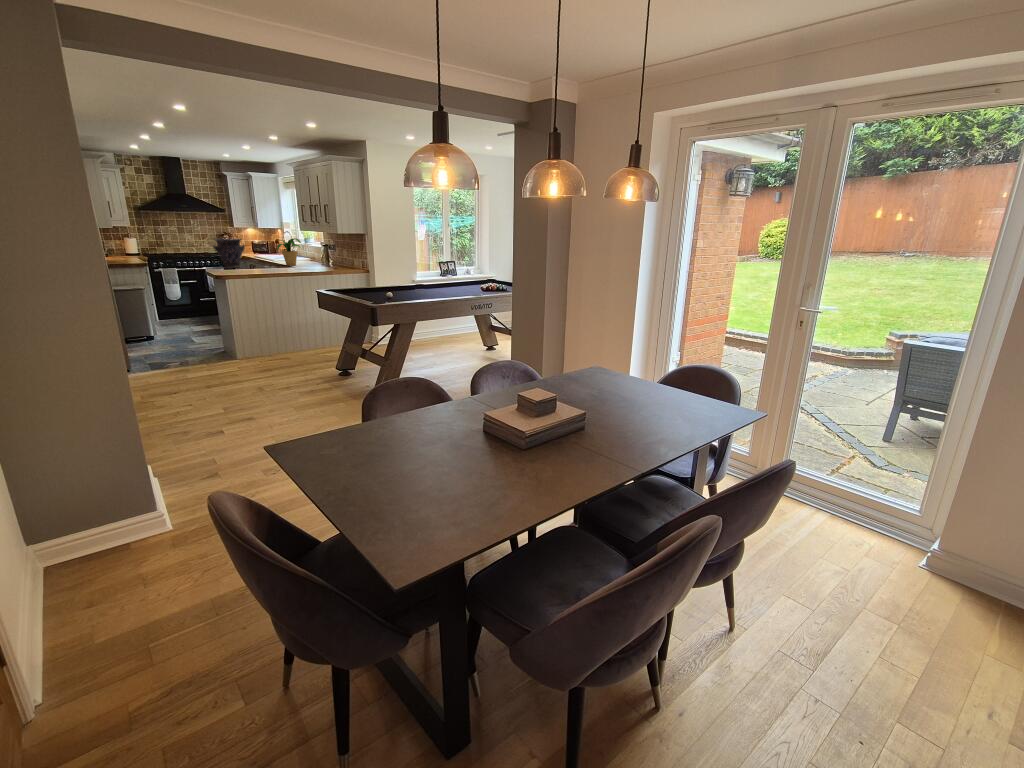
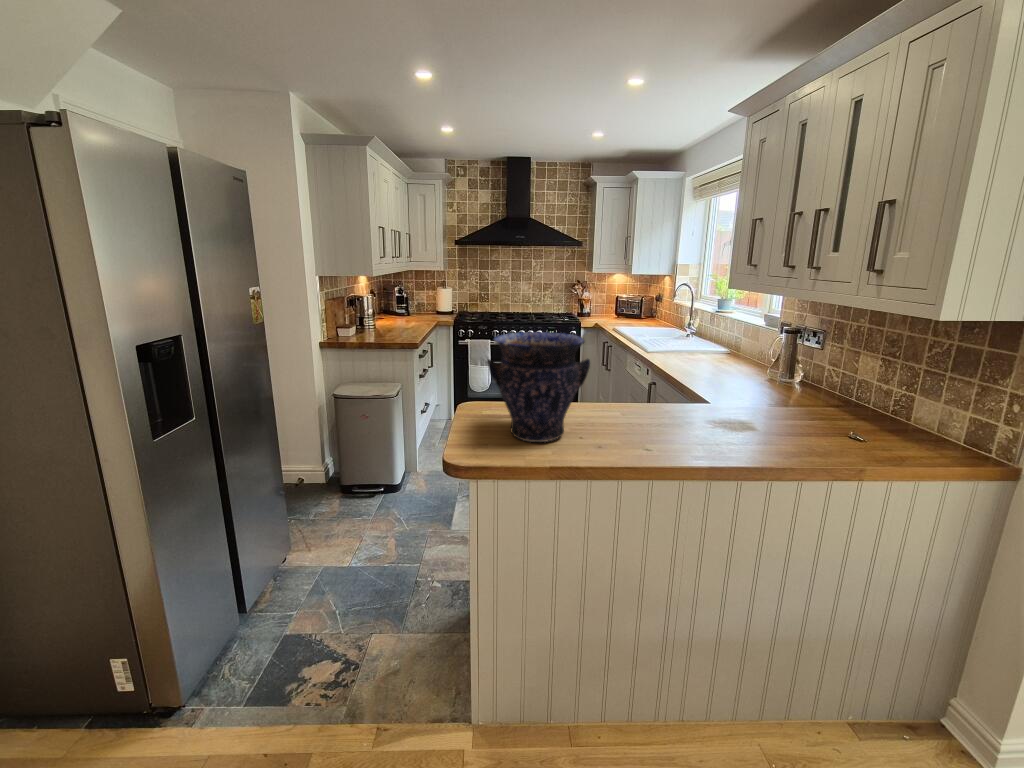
potted plant: present [277,238,301,266] -> none [681,332,795,430]

